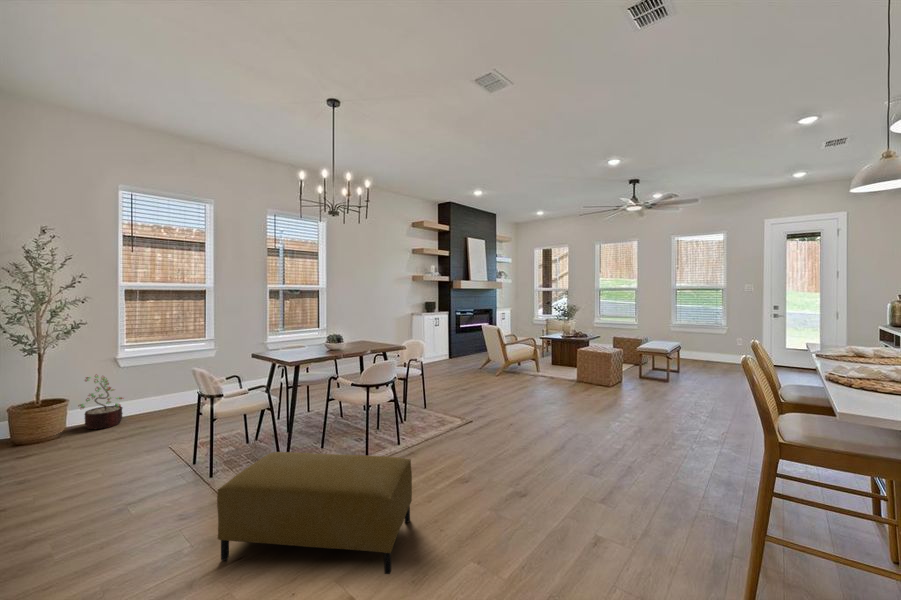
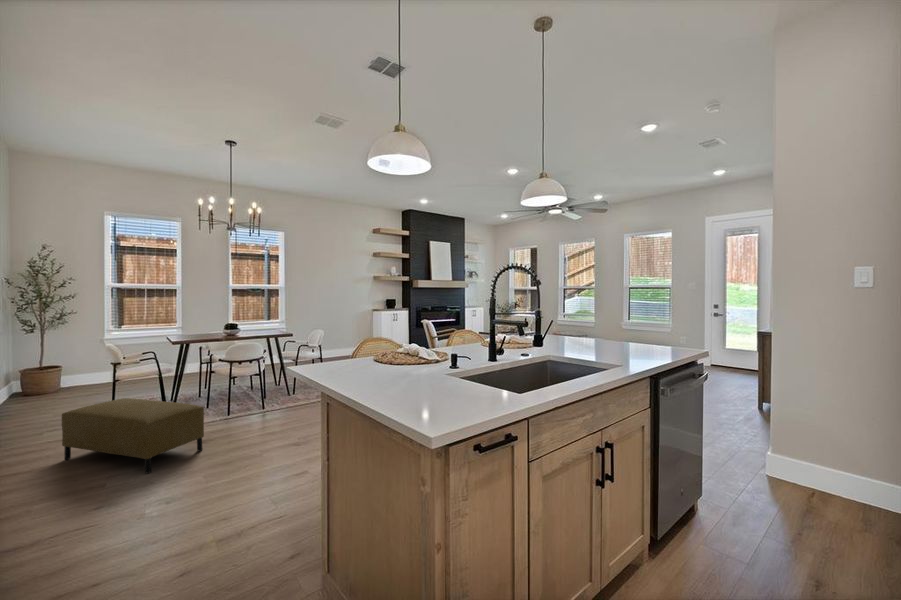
decorative plant: present [78,376,123,429] -> none [70,350,102,390]

